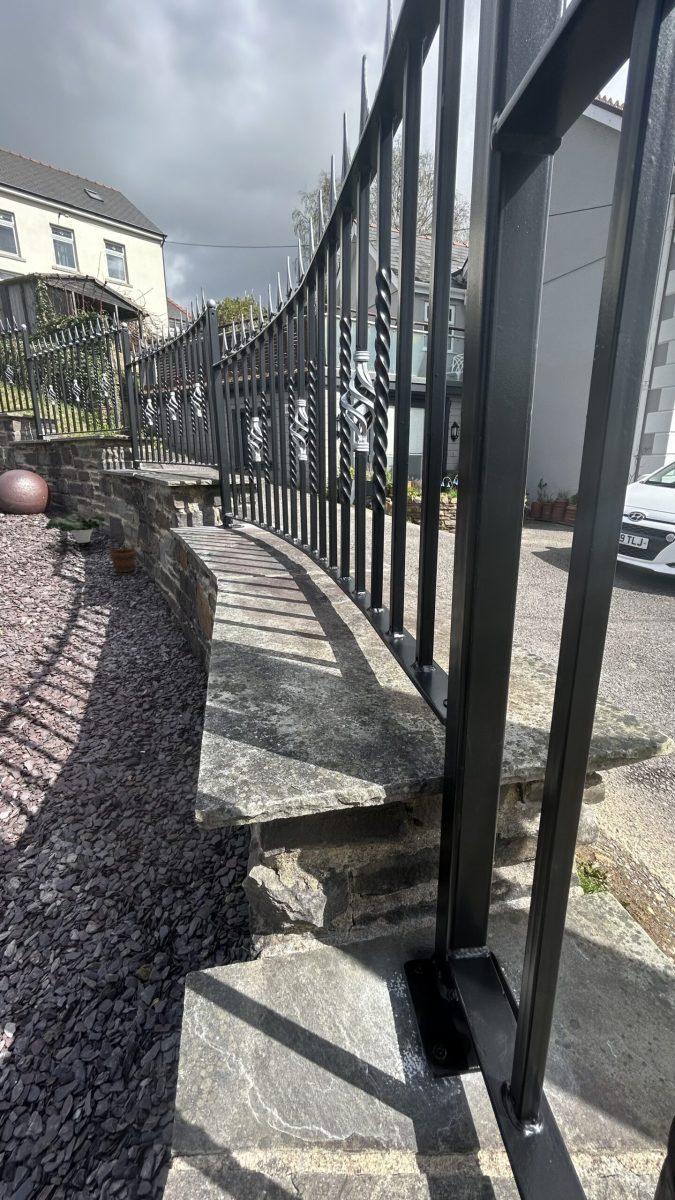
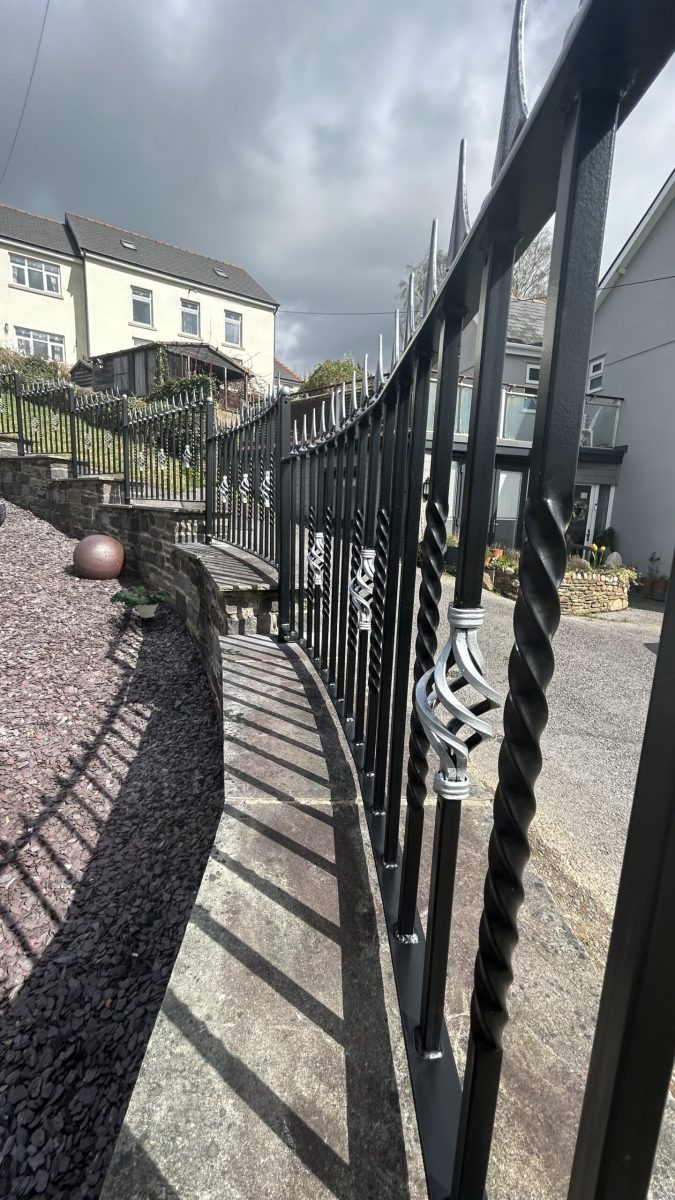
wooden bucket: present [109,533,136,572] -> none [165,618,193,660]

